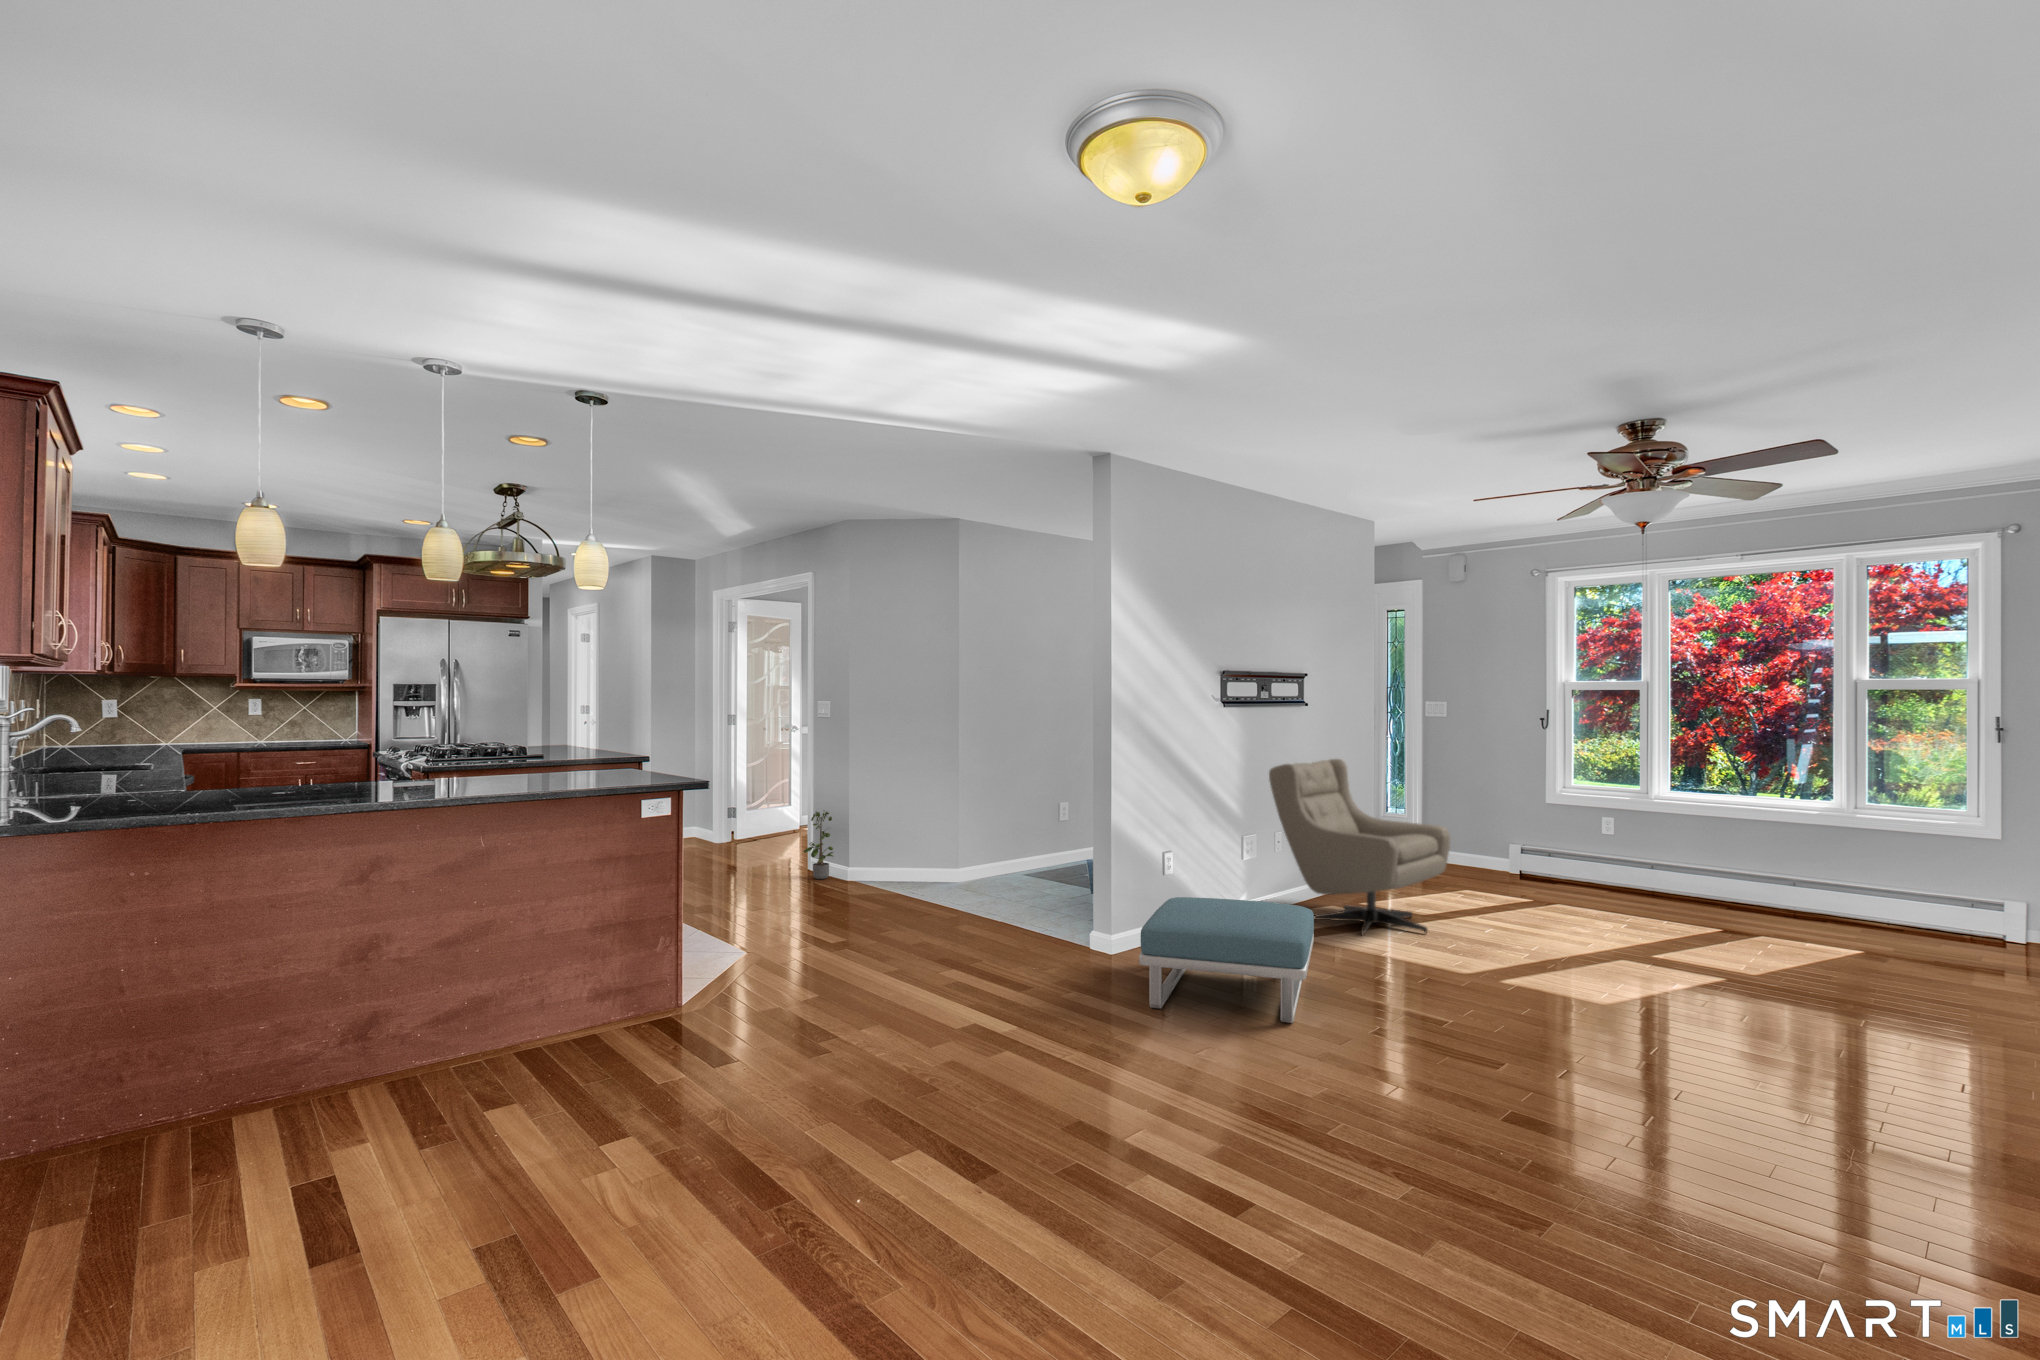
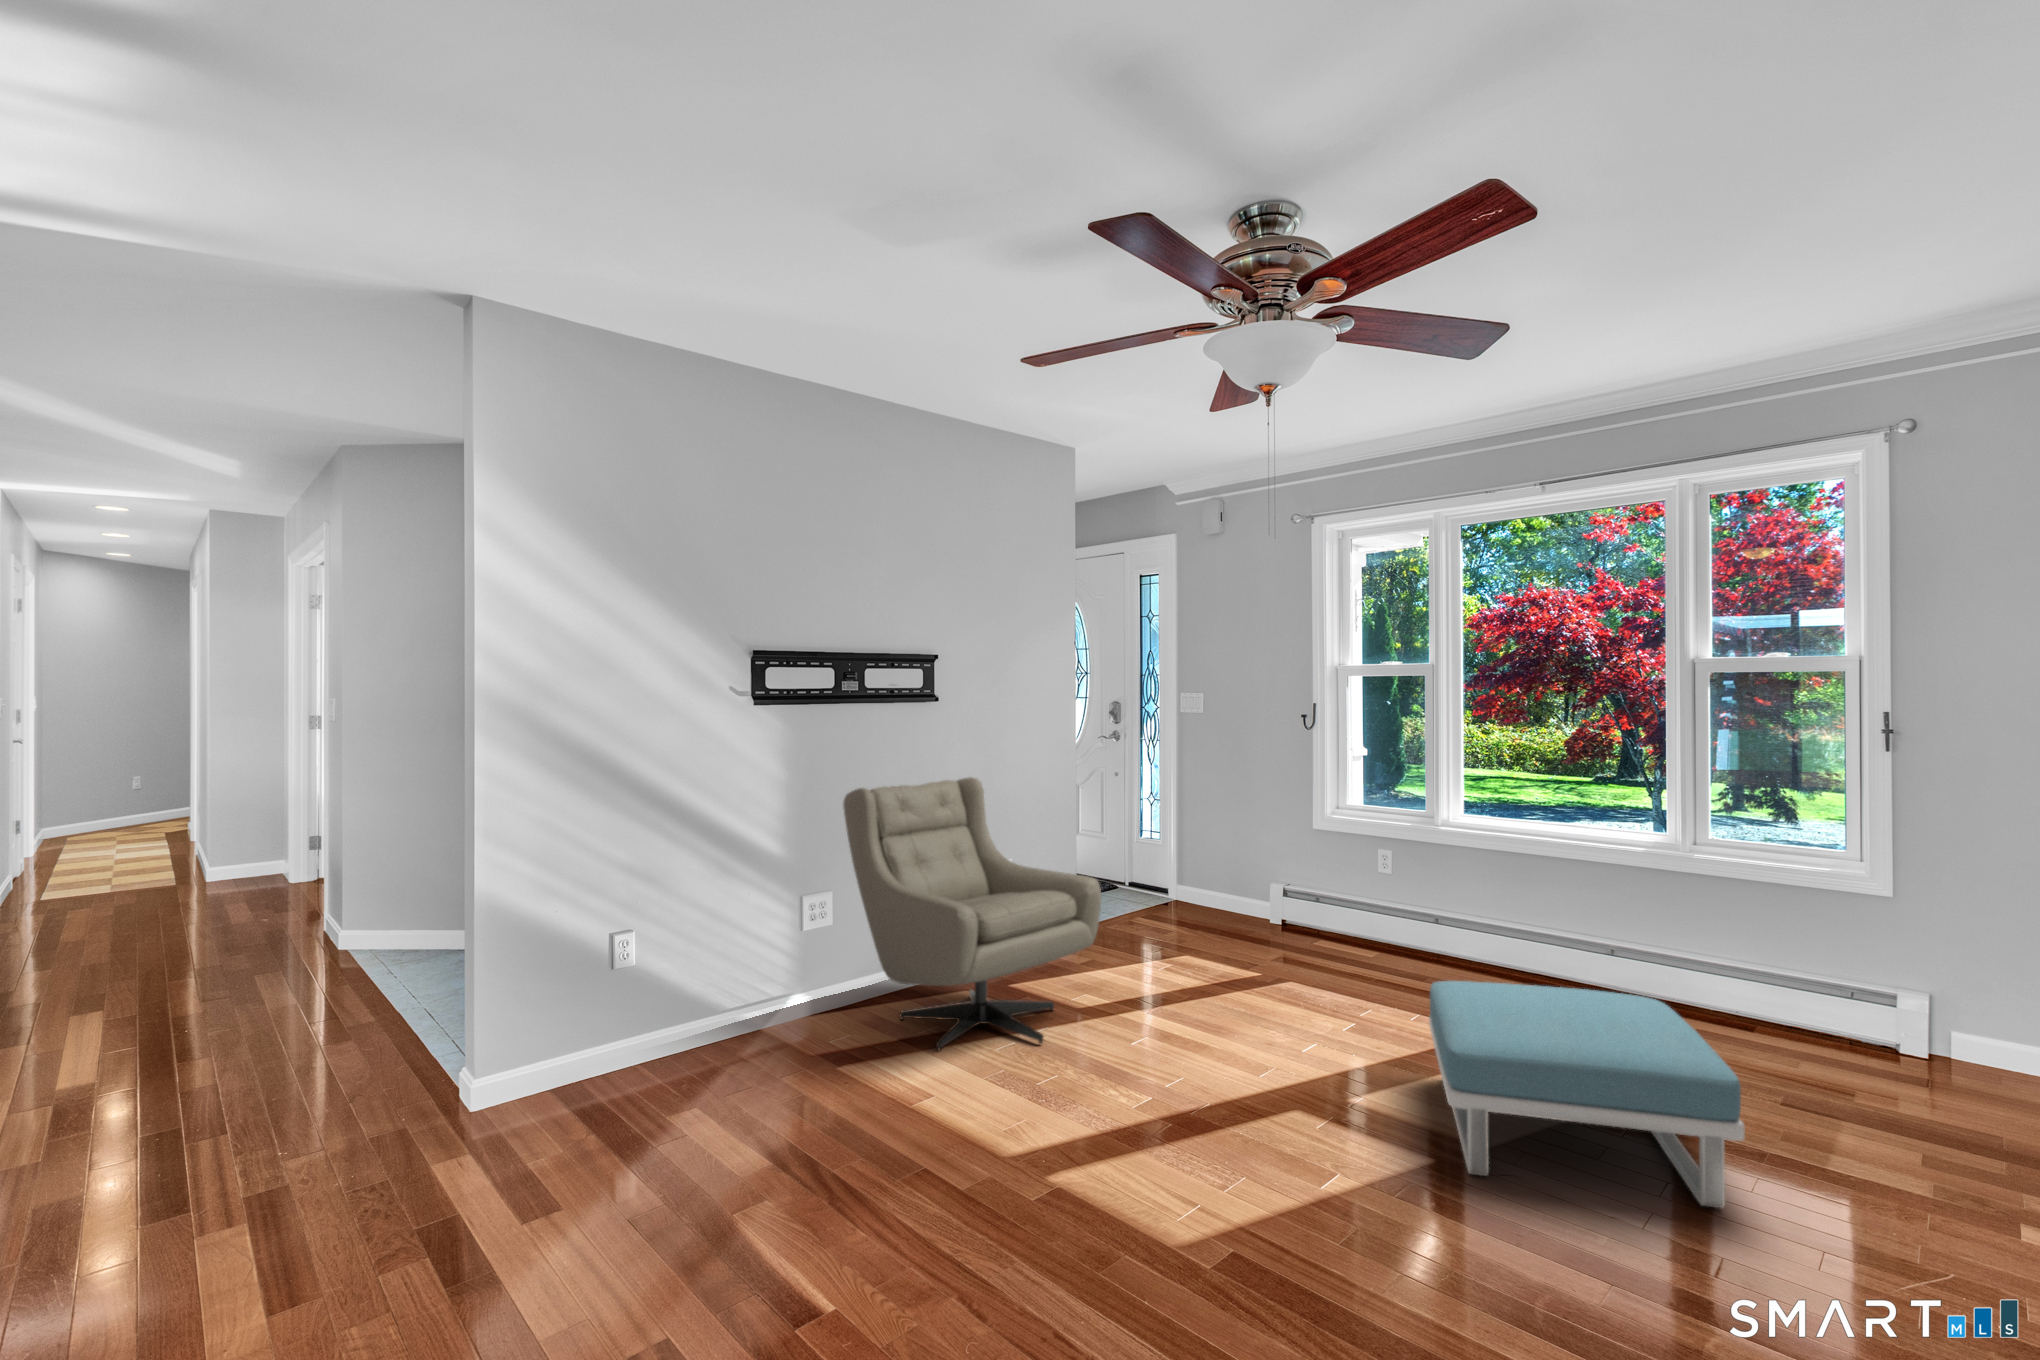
potted plant: present [804,812,833,879] -> none [283,851,324,947]
footstool: present [1139,897,1314,1023] -> present [1429,981,1745,1208]

